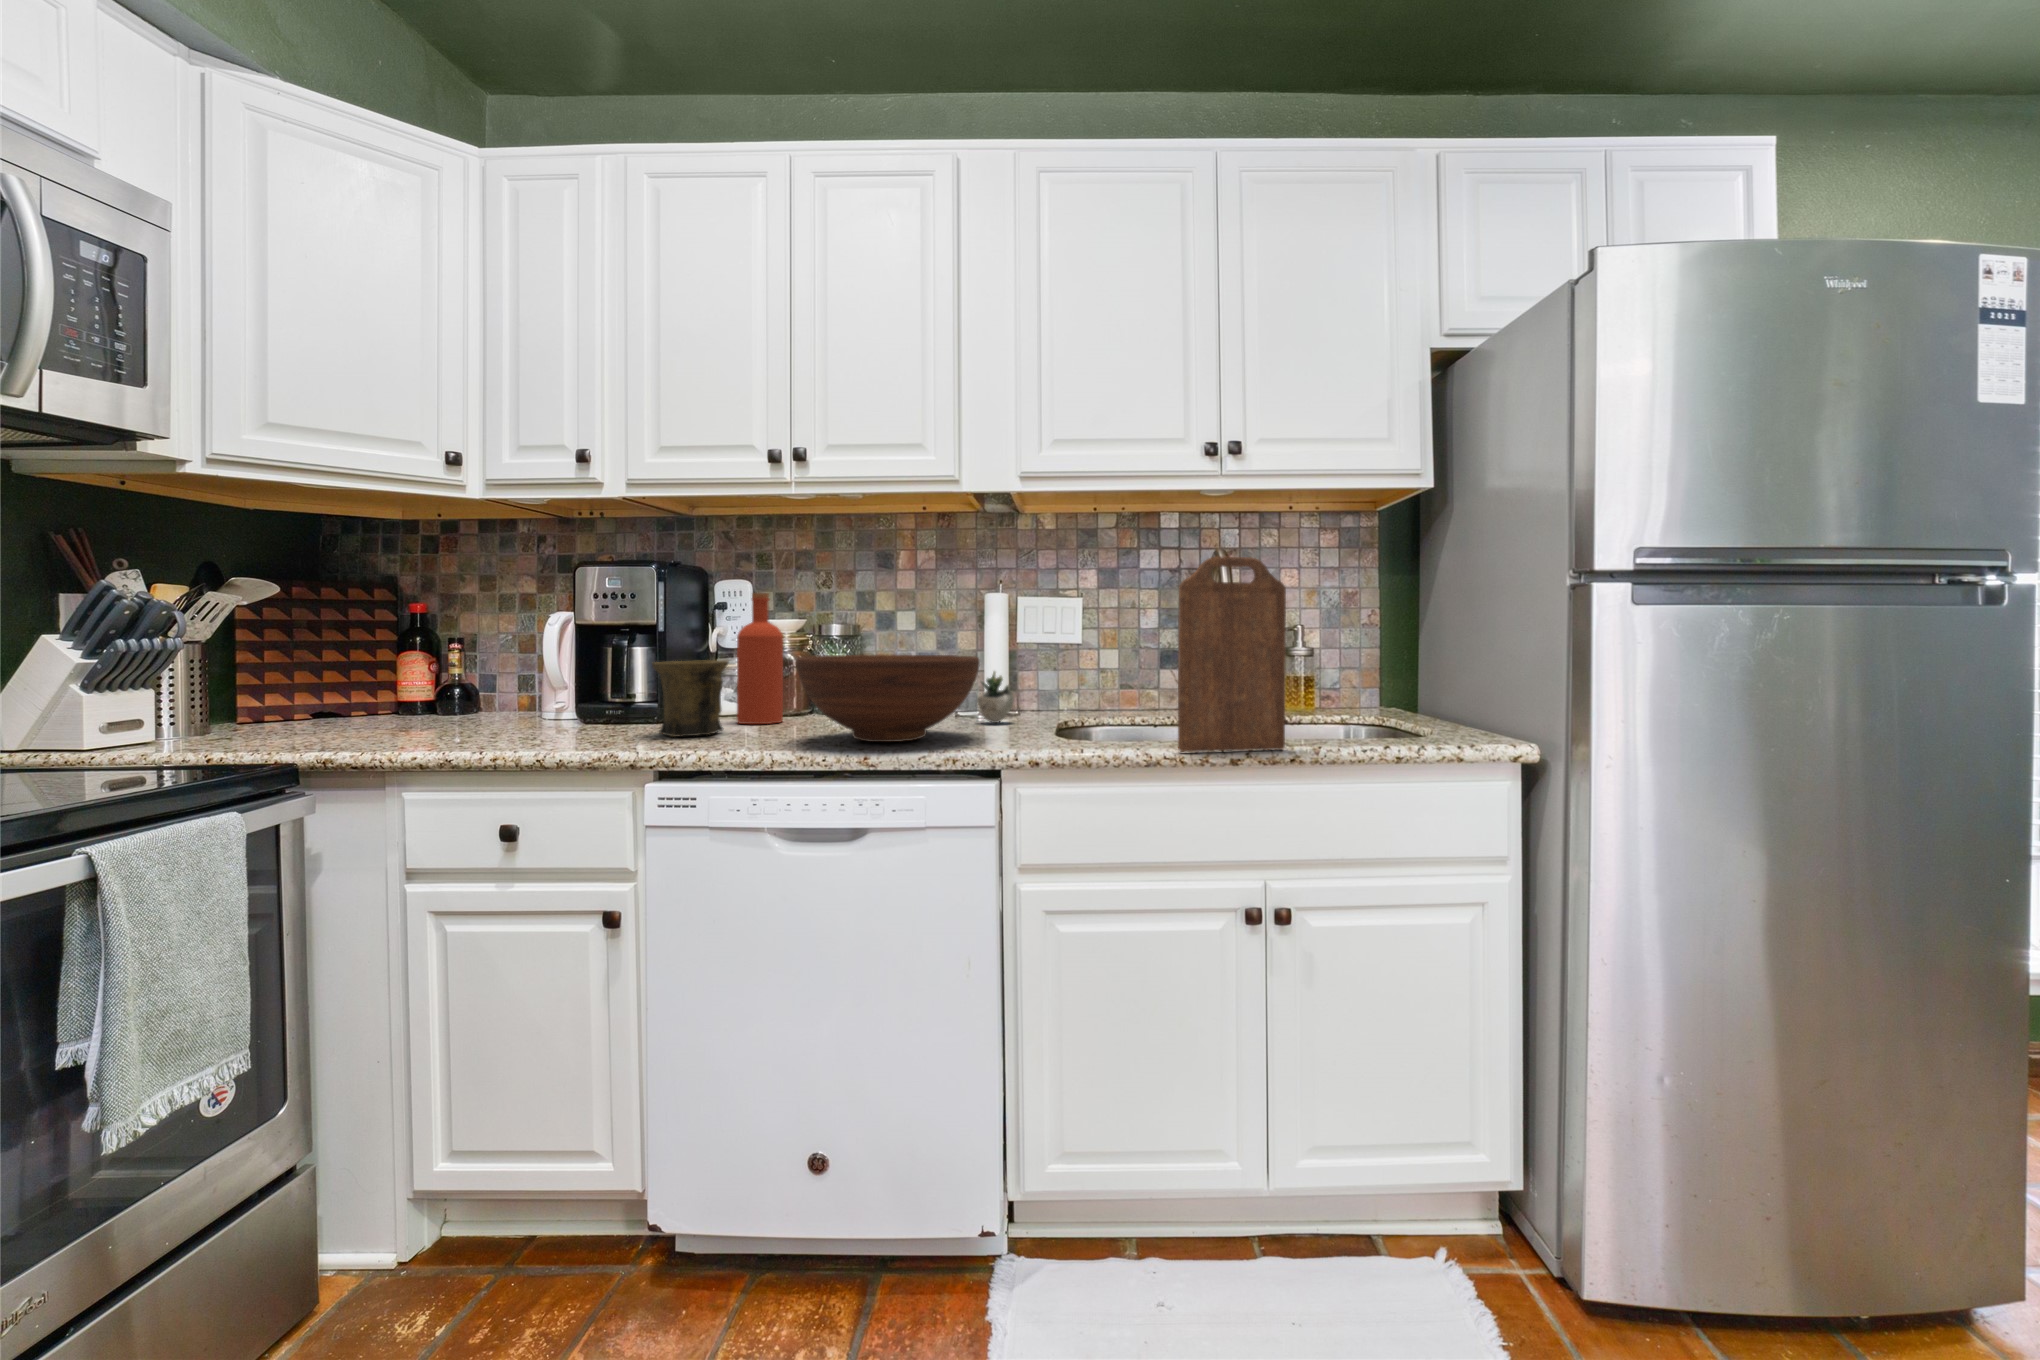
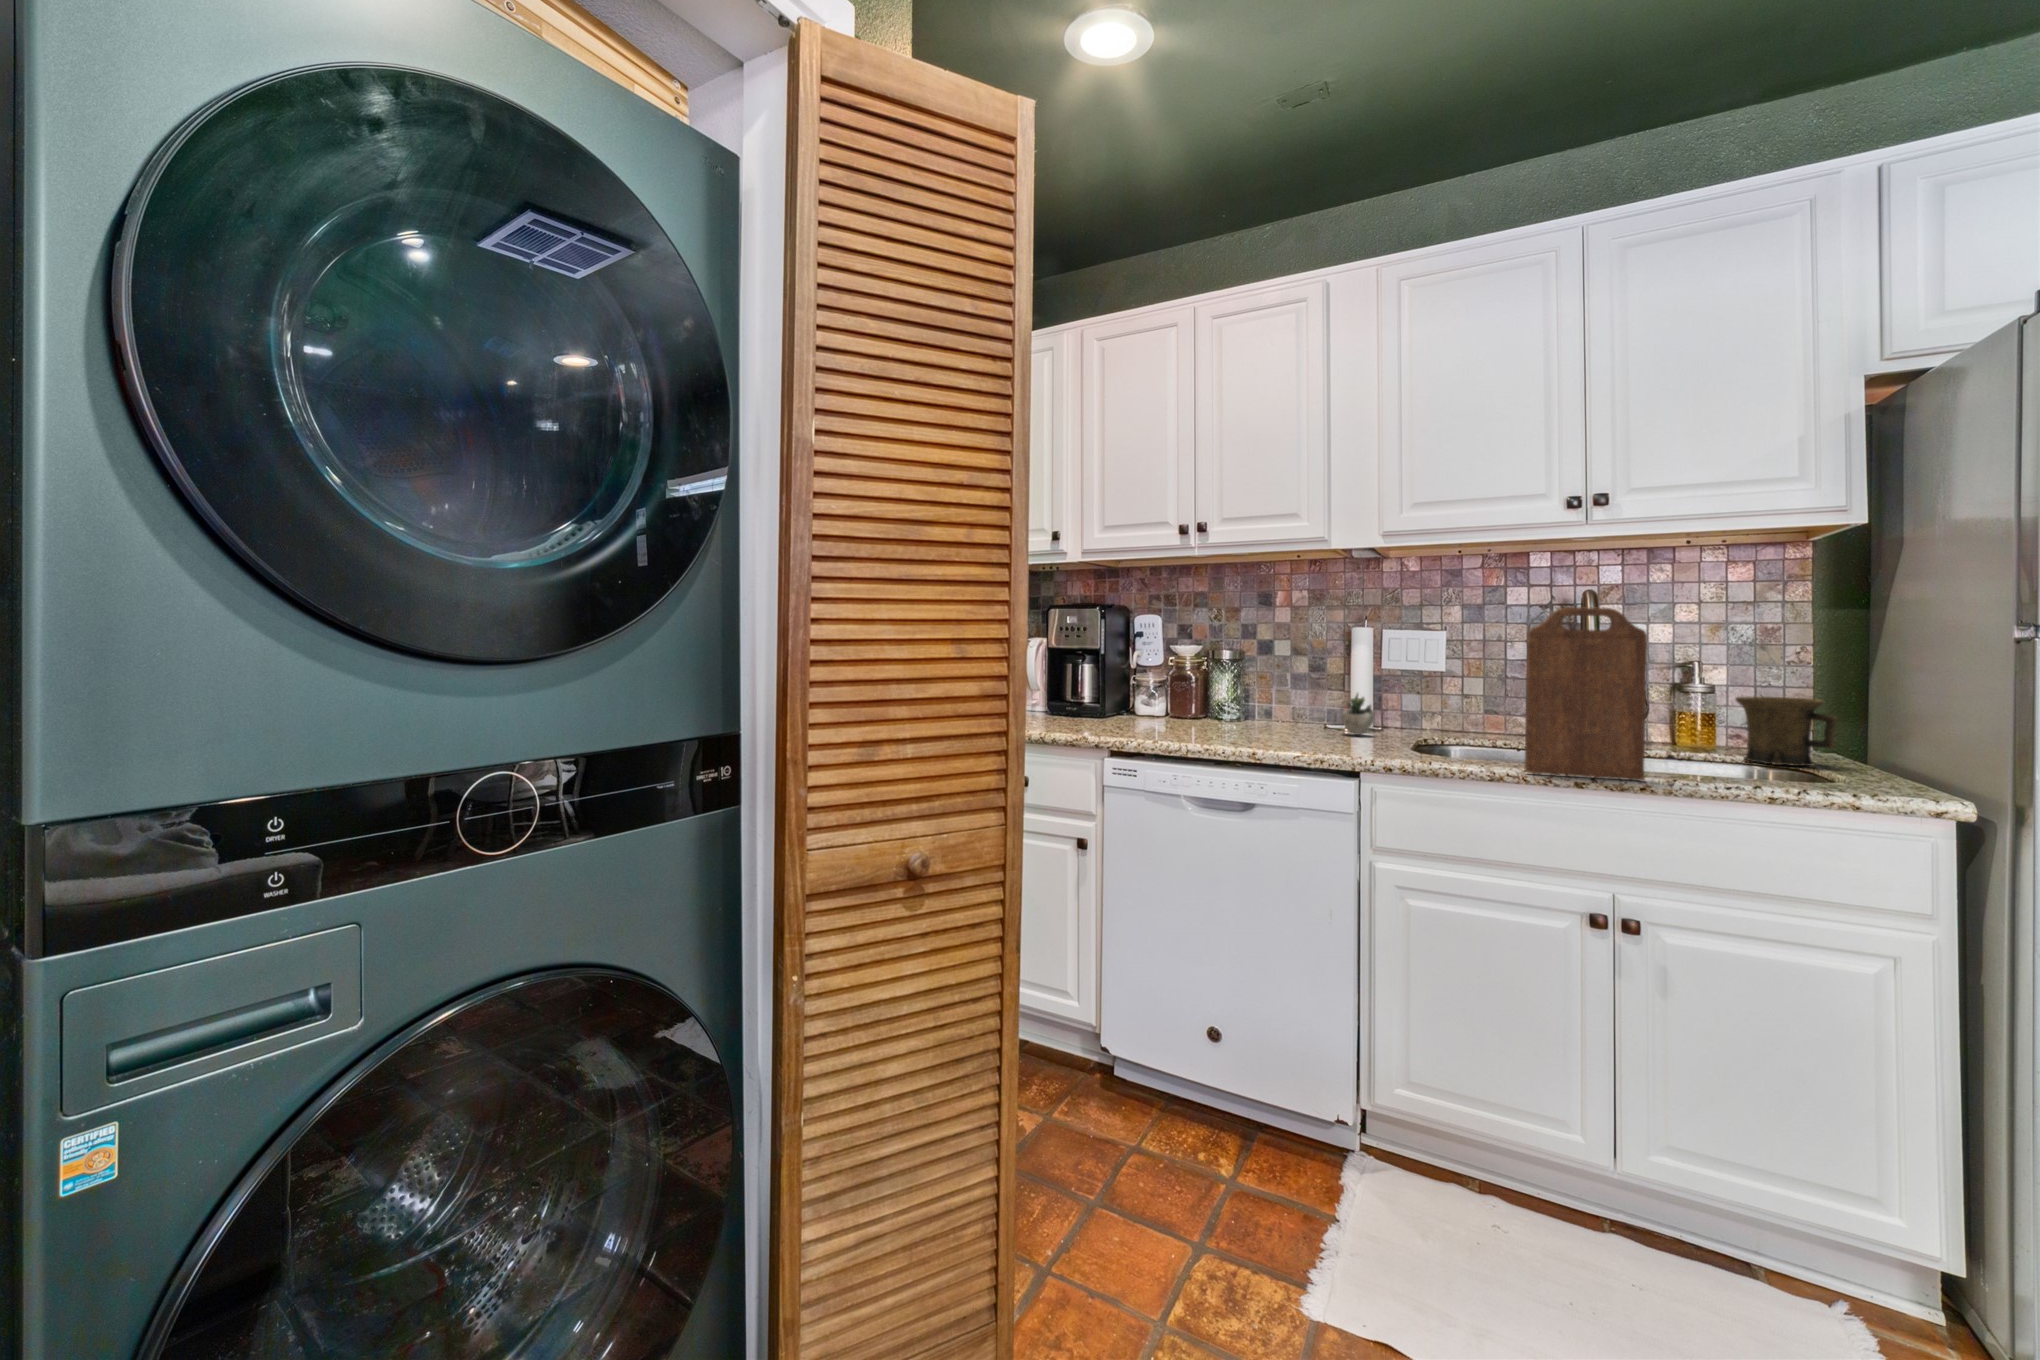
bottle: present [737,593,783,724] -> none [1153,628,1187,723]
fruit bowl: present [797,655,980,742] -> none [1201,677,1343,744]
mug: present [652,660,728,737] -> present [1735,696,1838,766]

